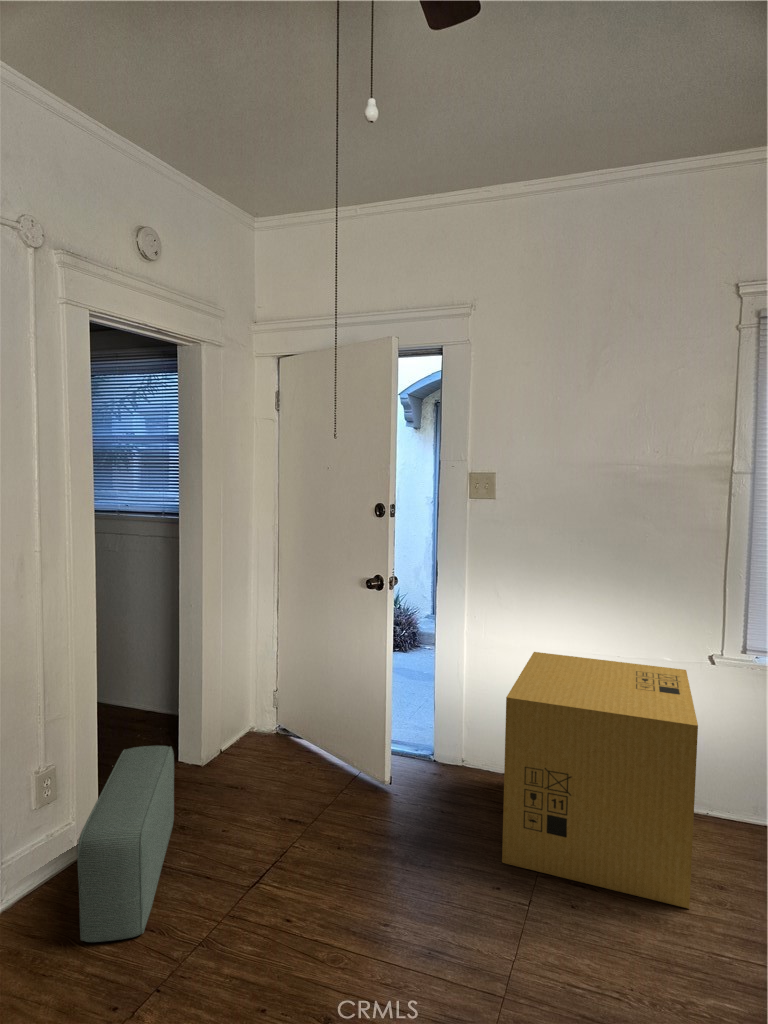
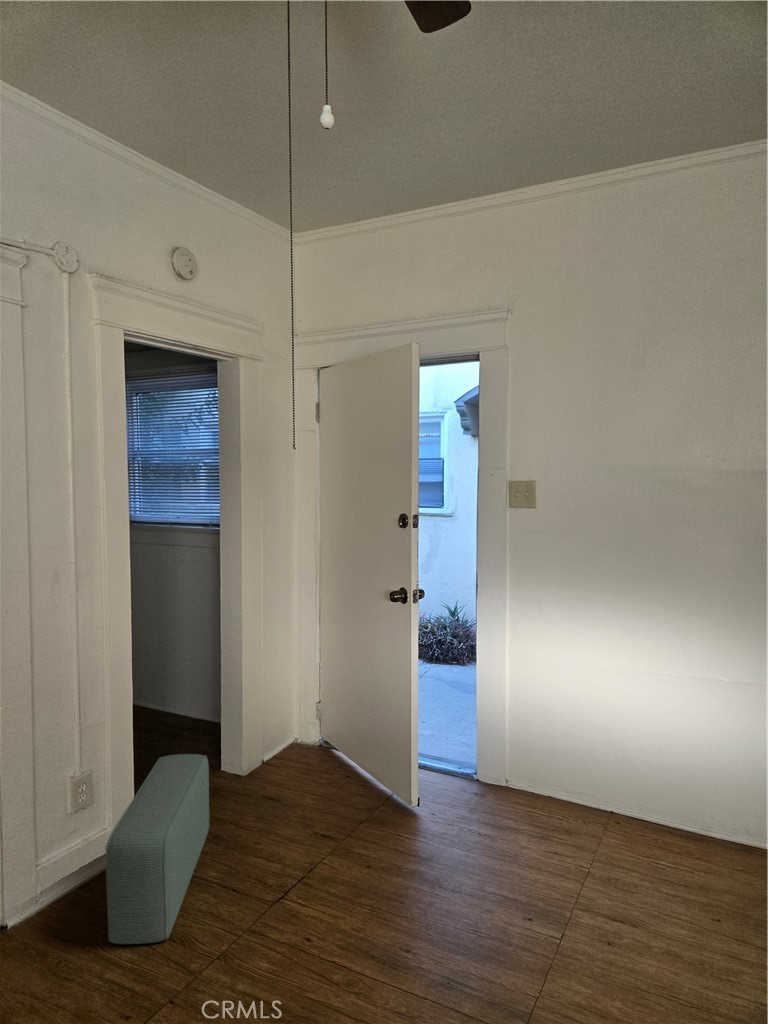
cardboard box: present [502,652,698,909] -> none [536,668,744,952]

